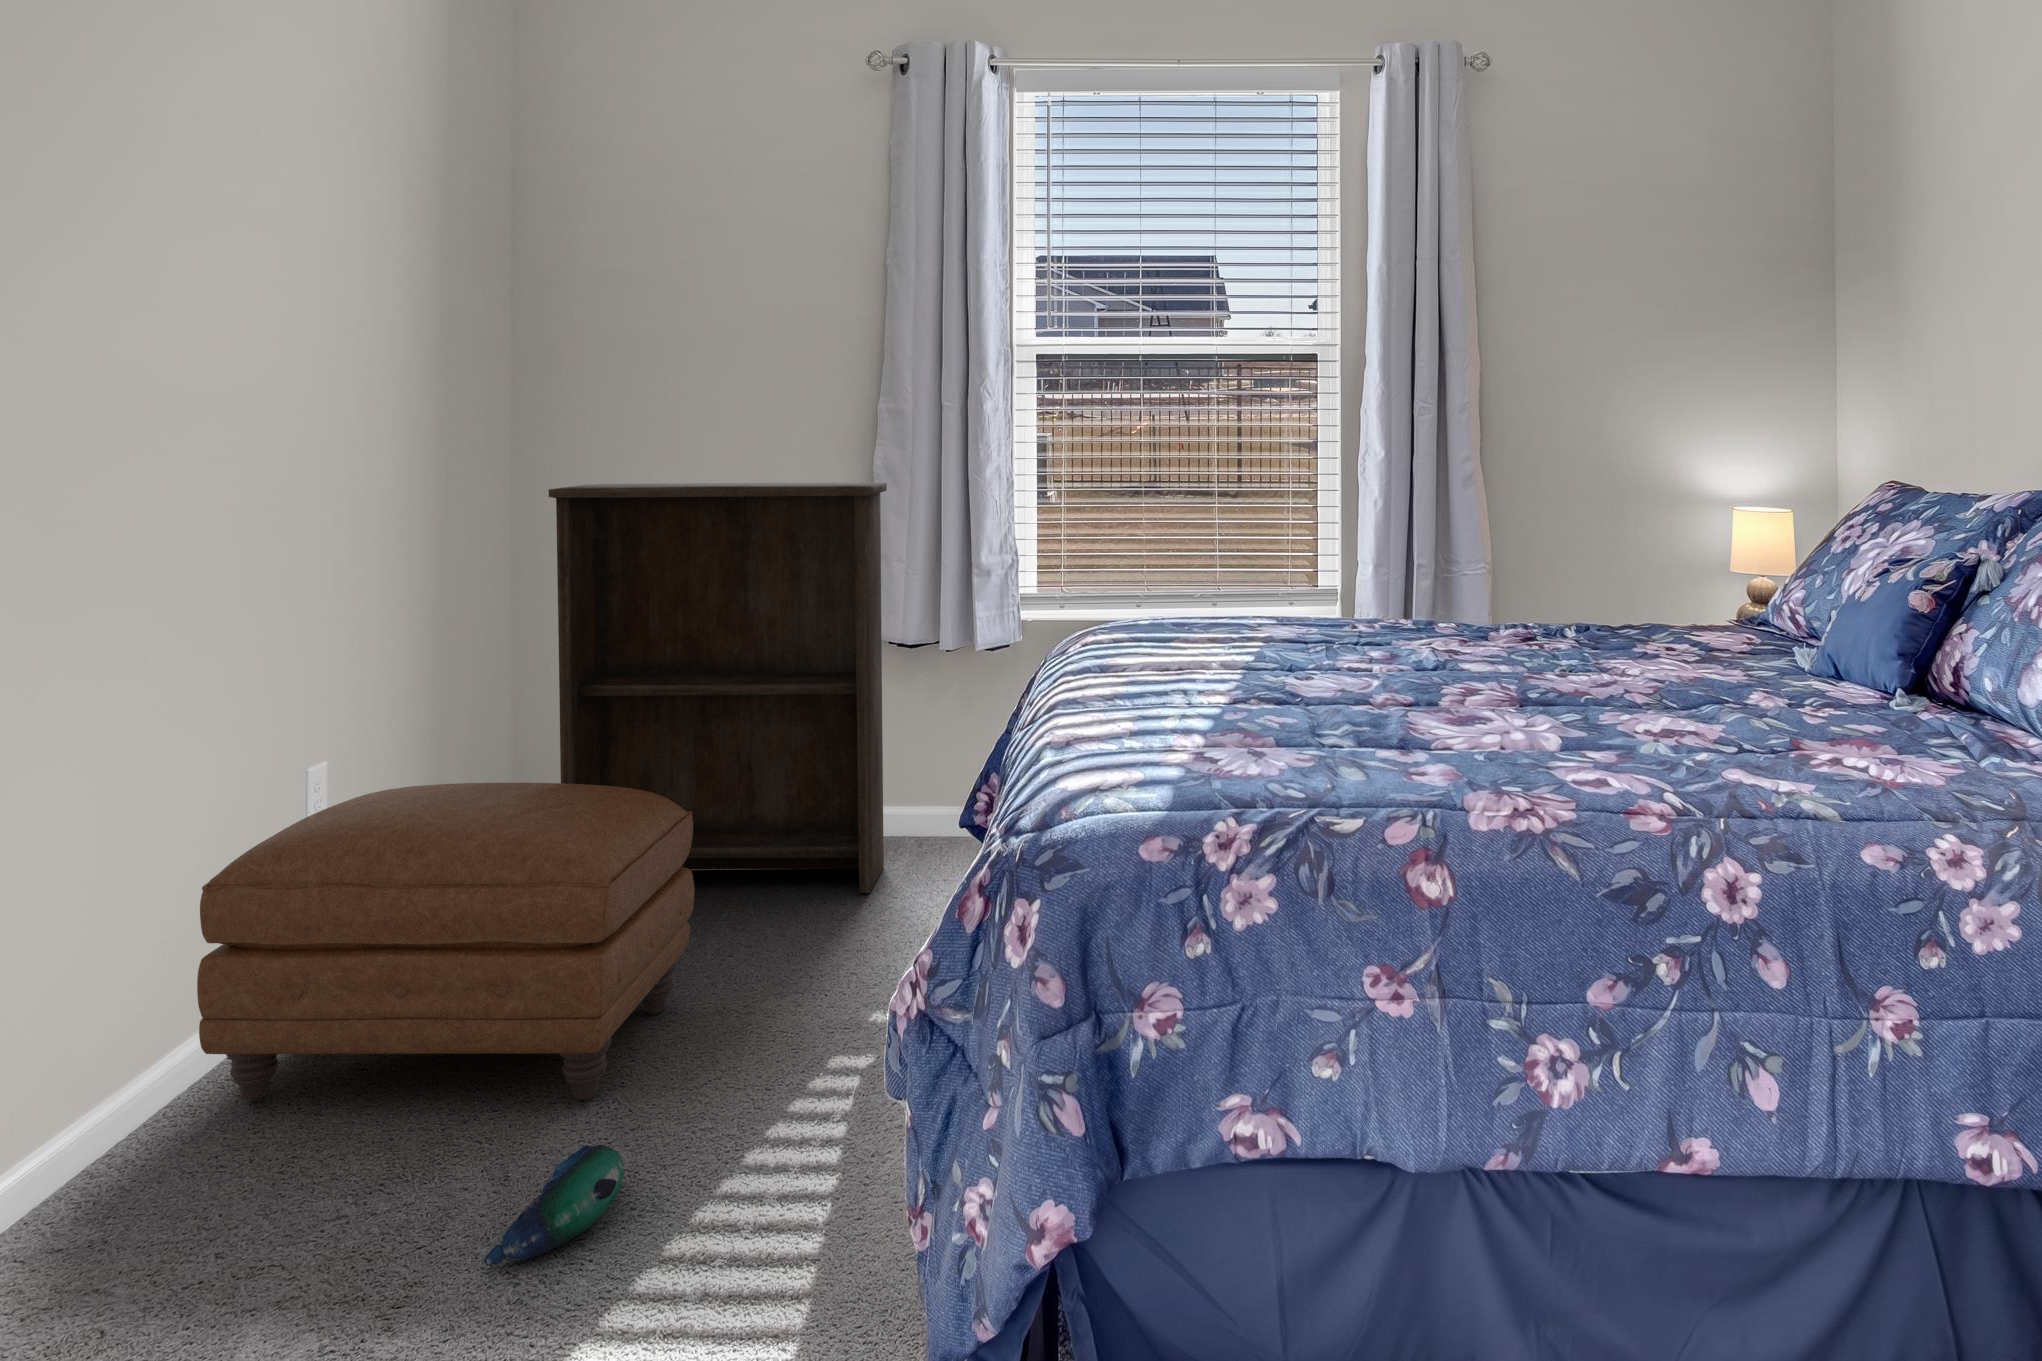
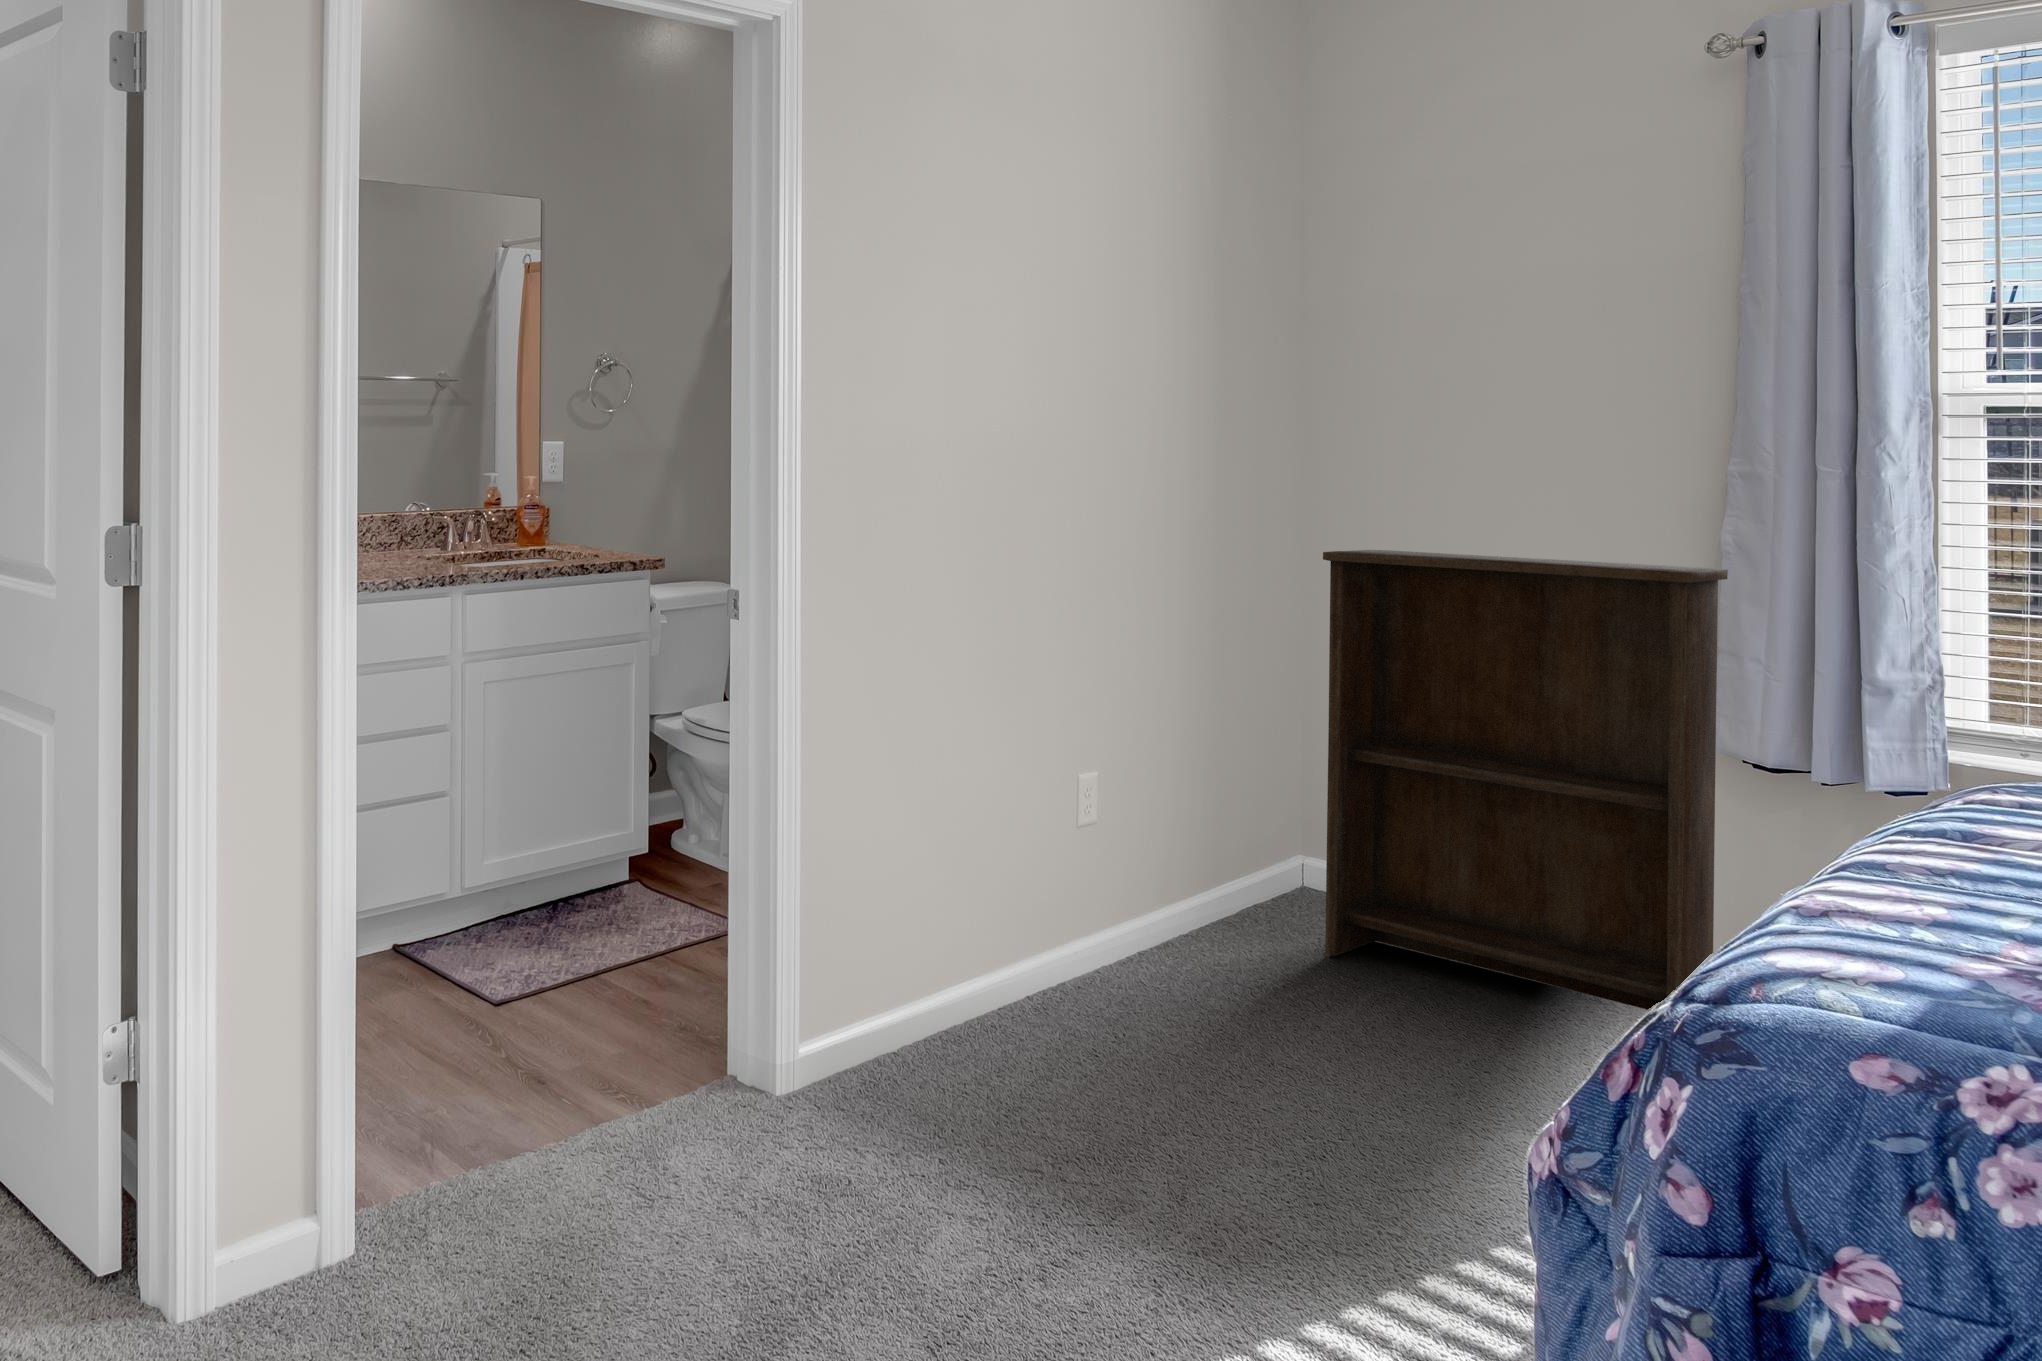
ottoman: present [197,783,695,1101] -> none [971,811,1429,1154]
plush toy: present [484,1145,624,1266] -> none [1135,1194,1282,1279]

